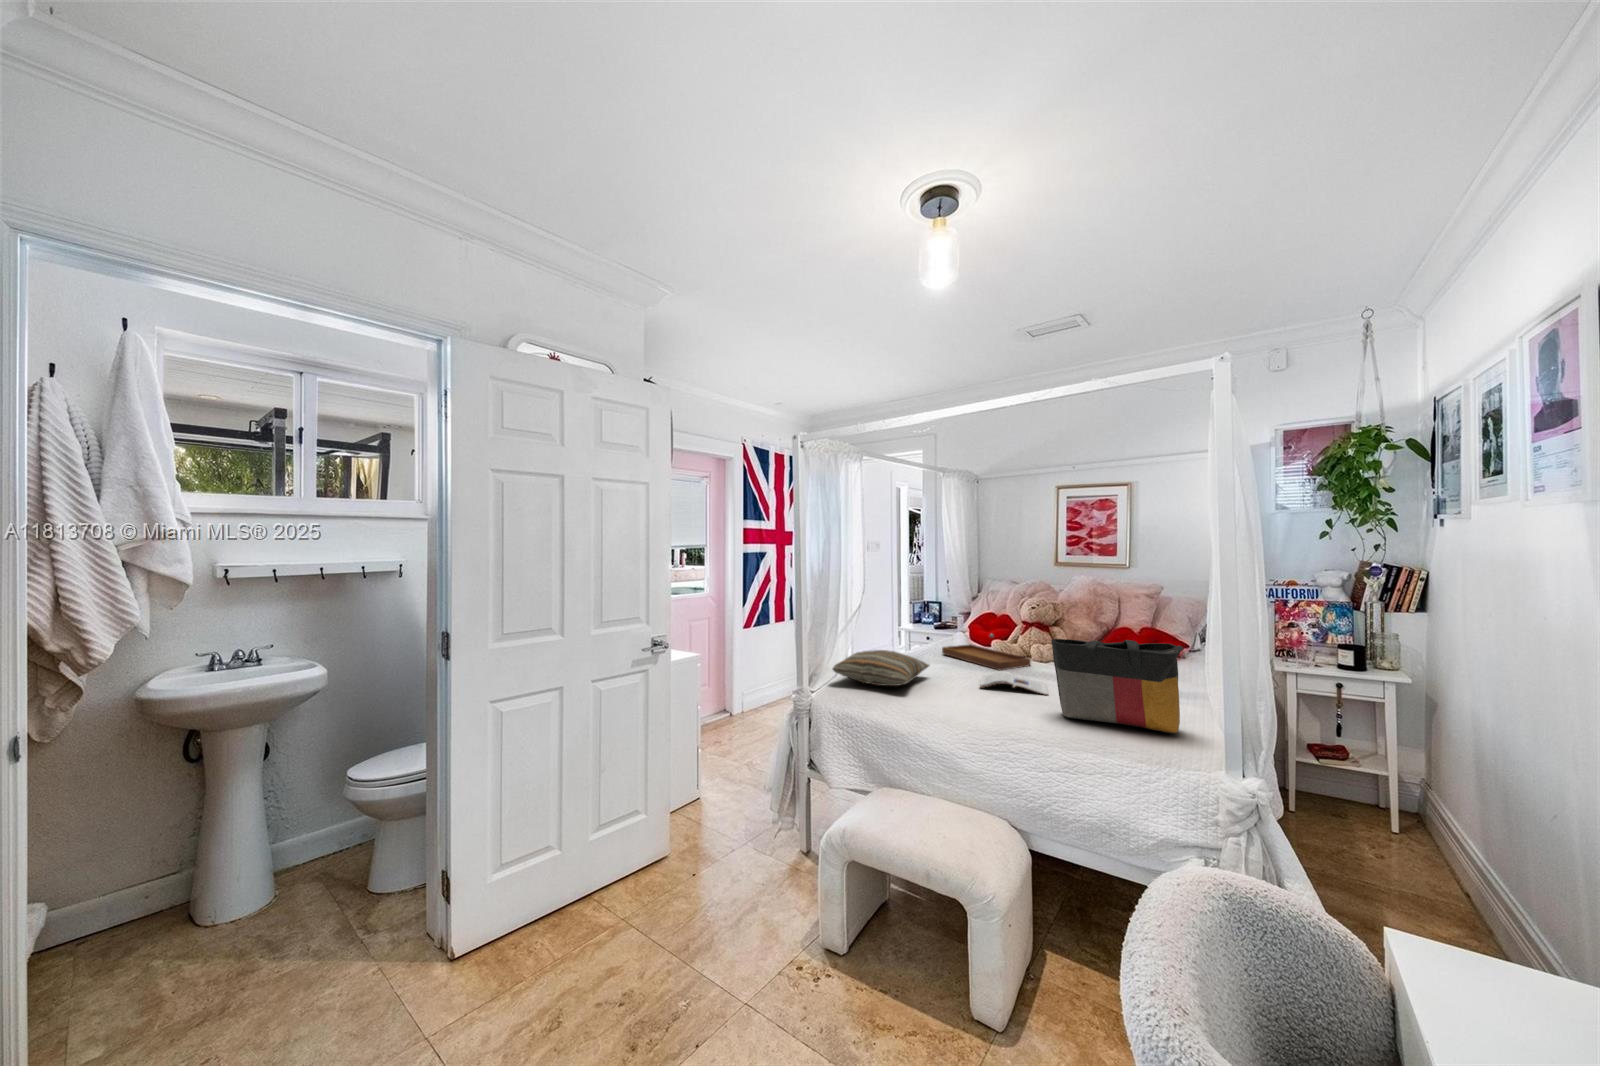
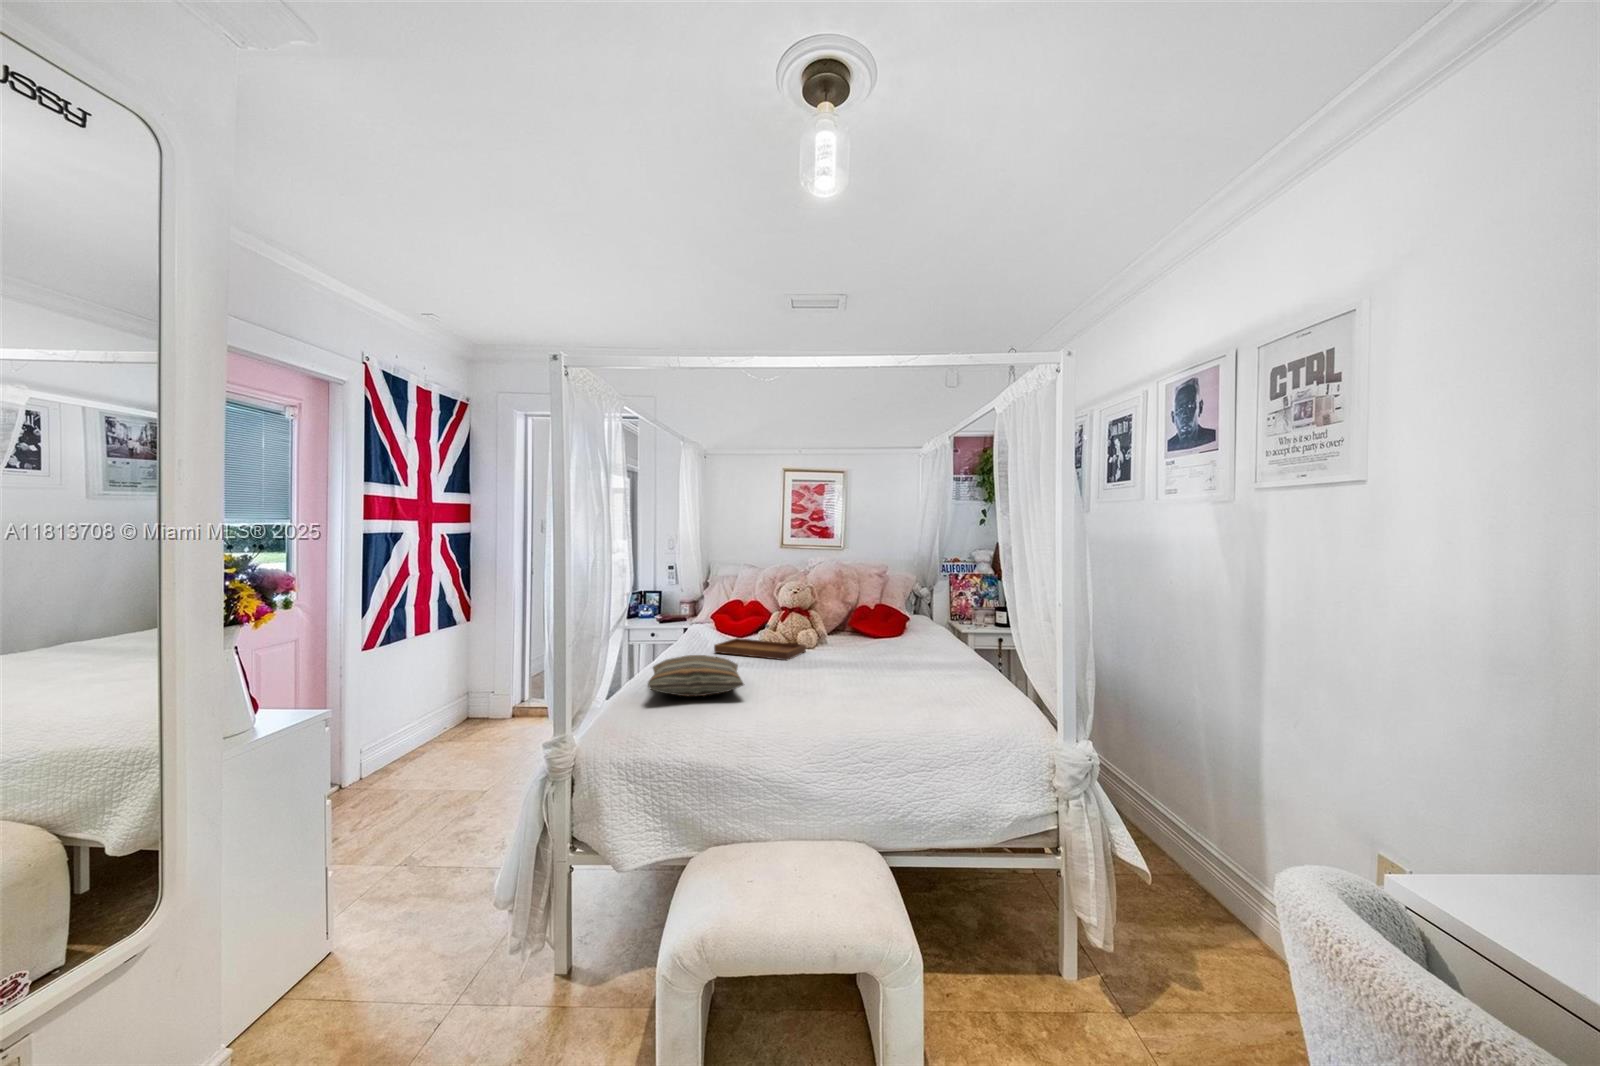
tote bag: present [1051,639,1184,733] -> none [877,616,969,690]
magazine: present [980,671,1048,695] -> none [784,659,854,679]

